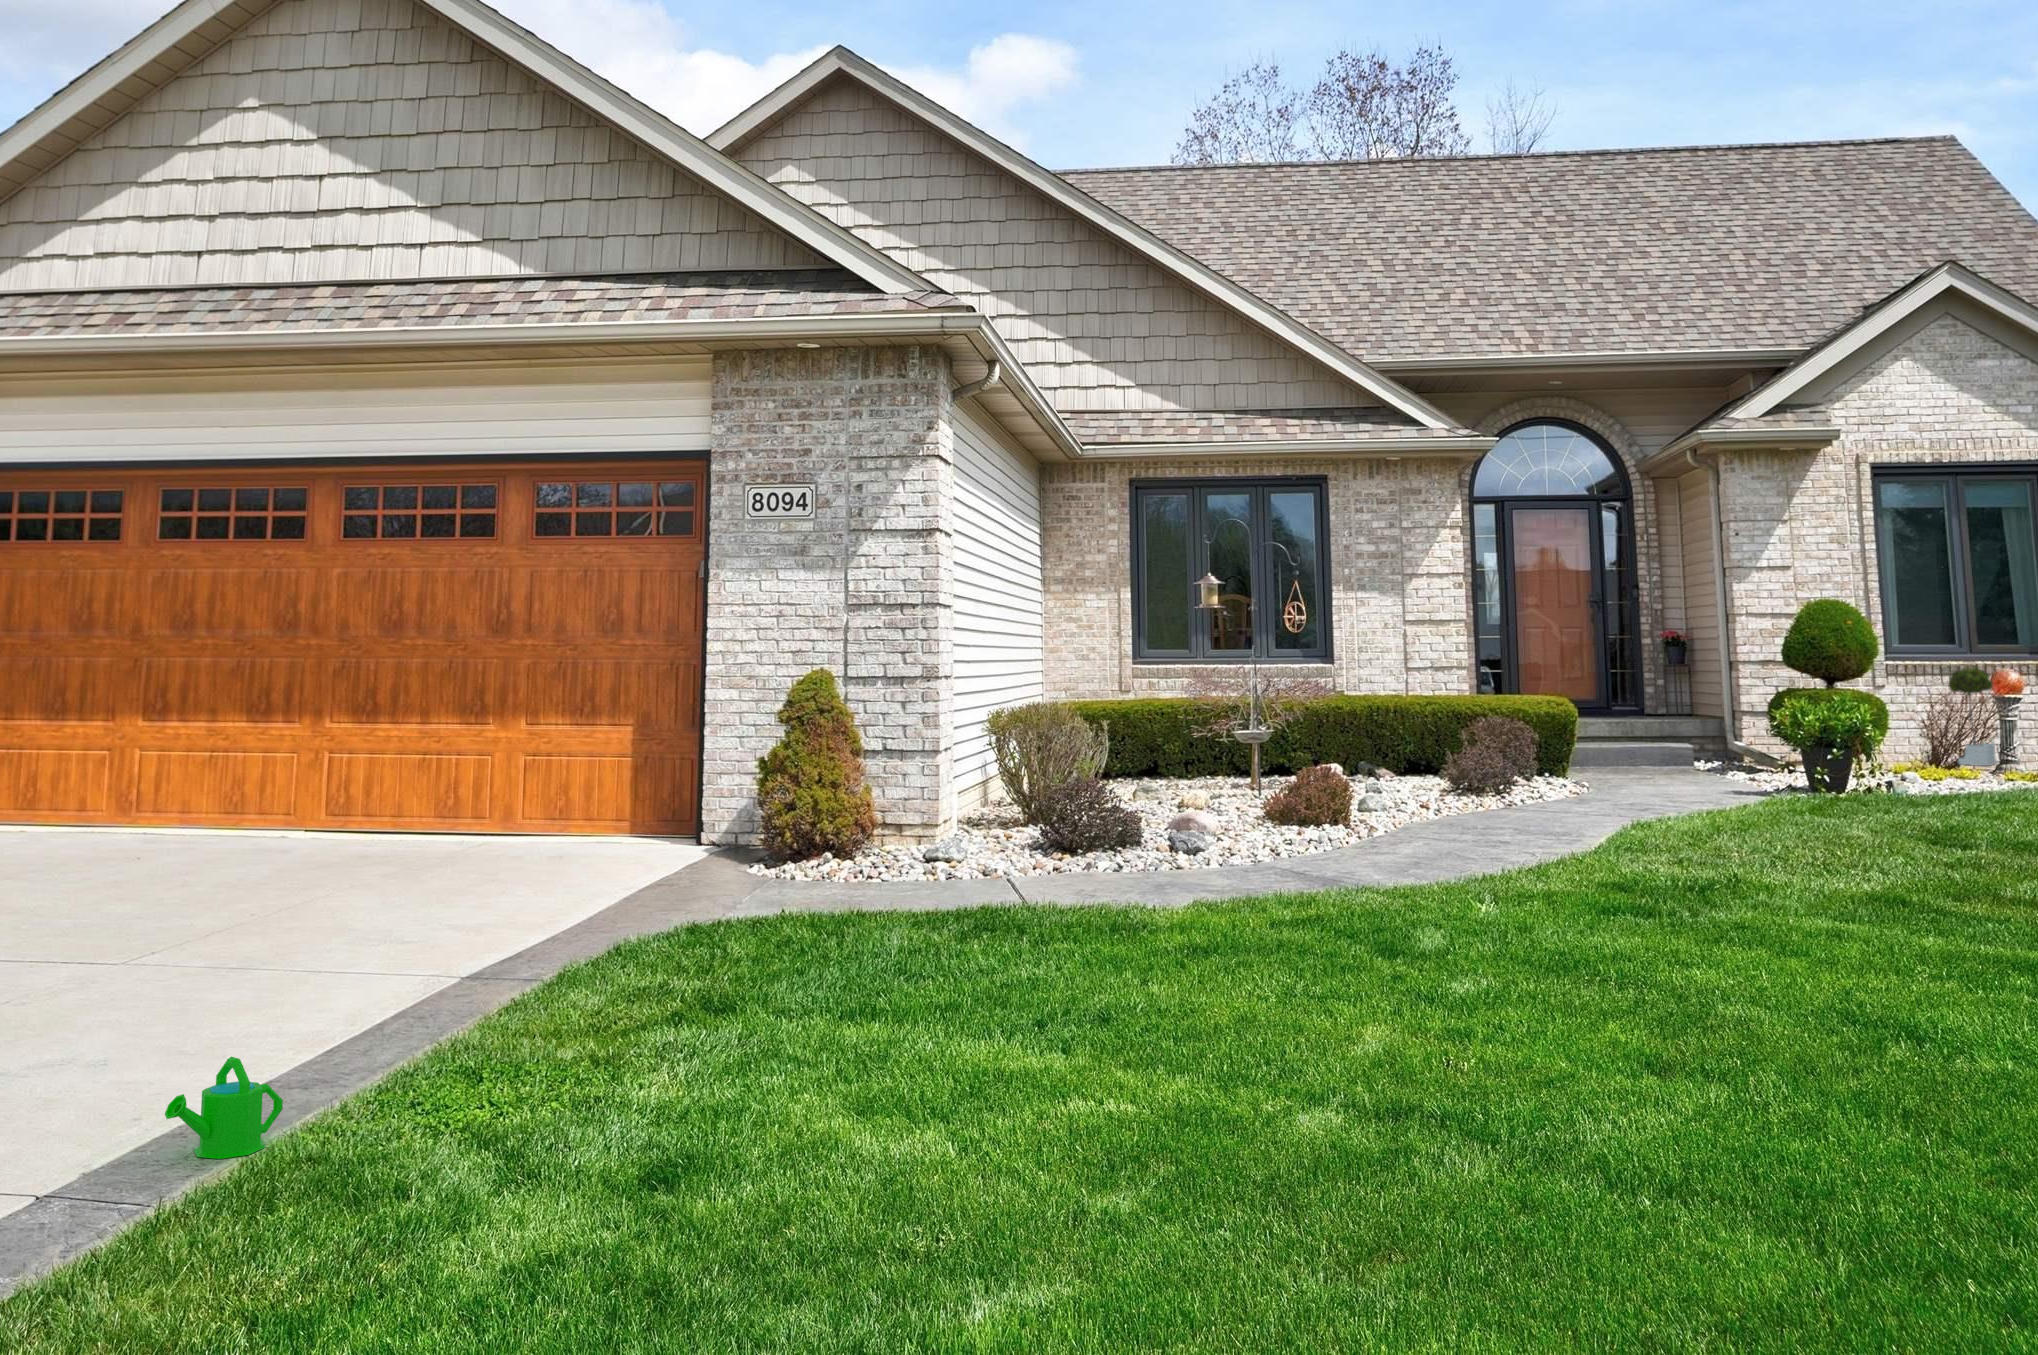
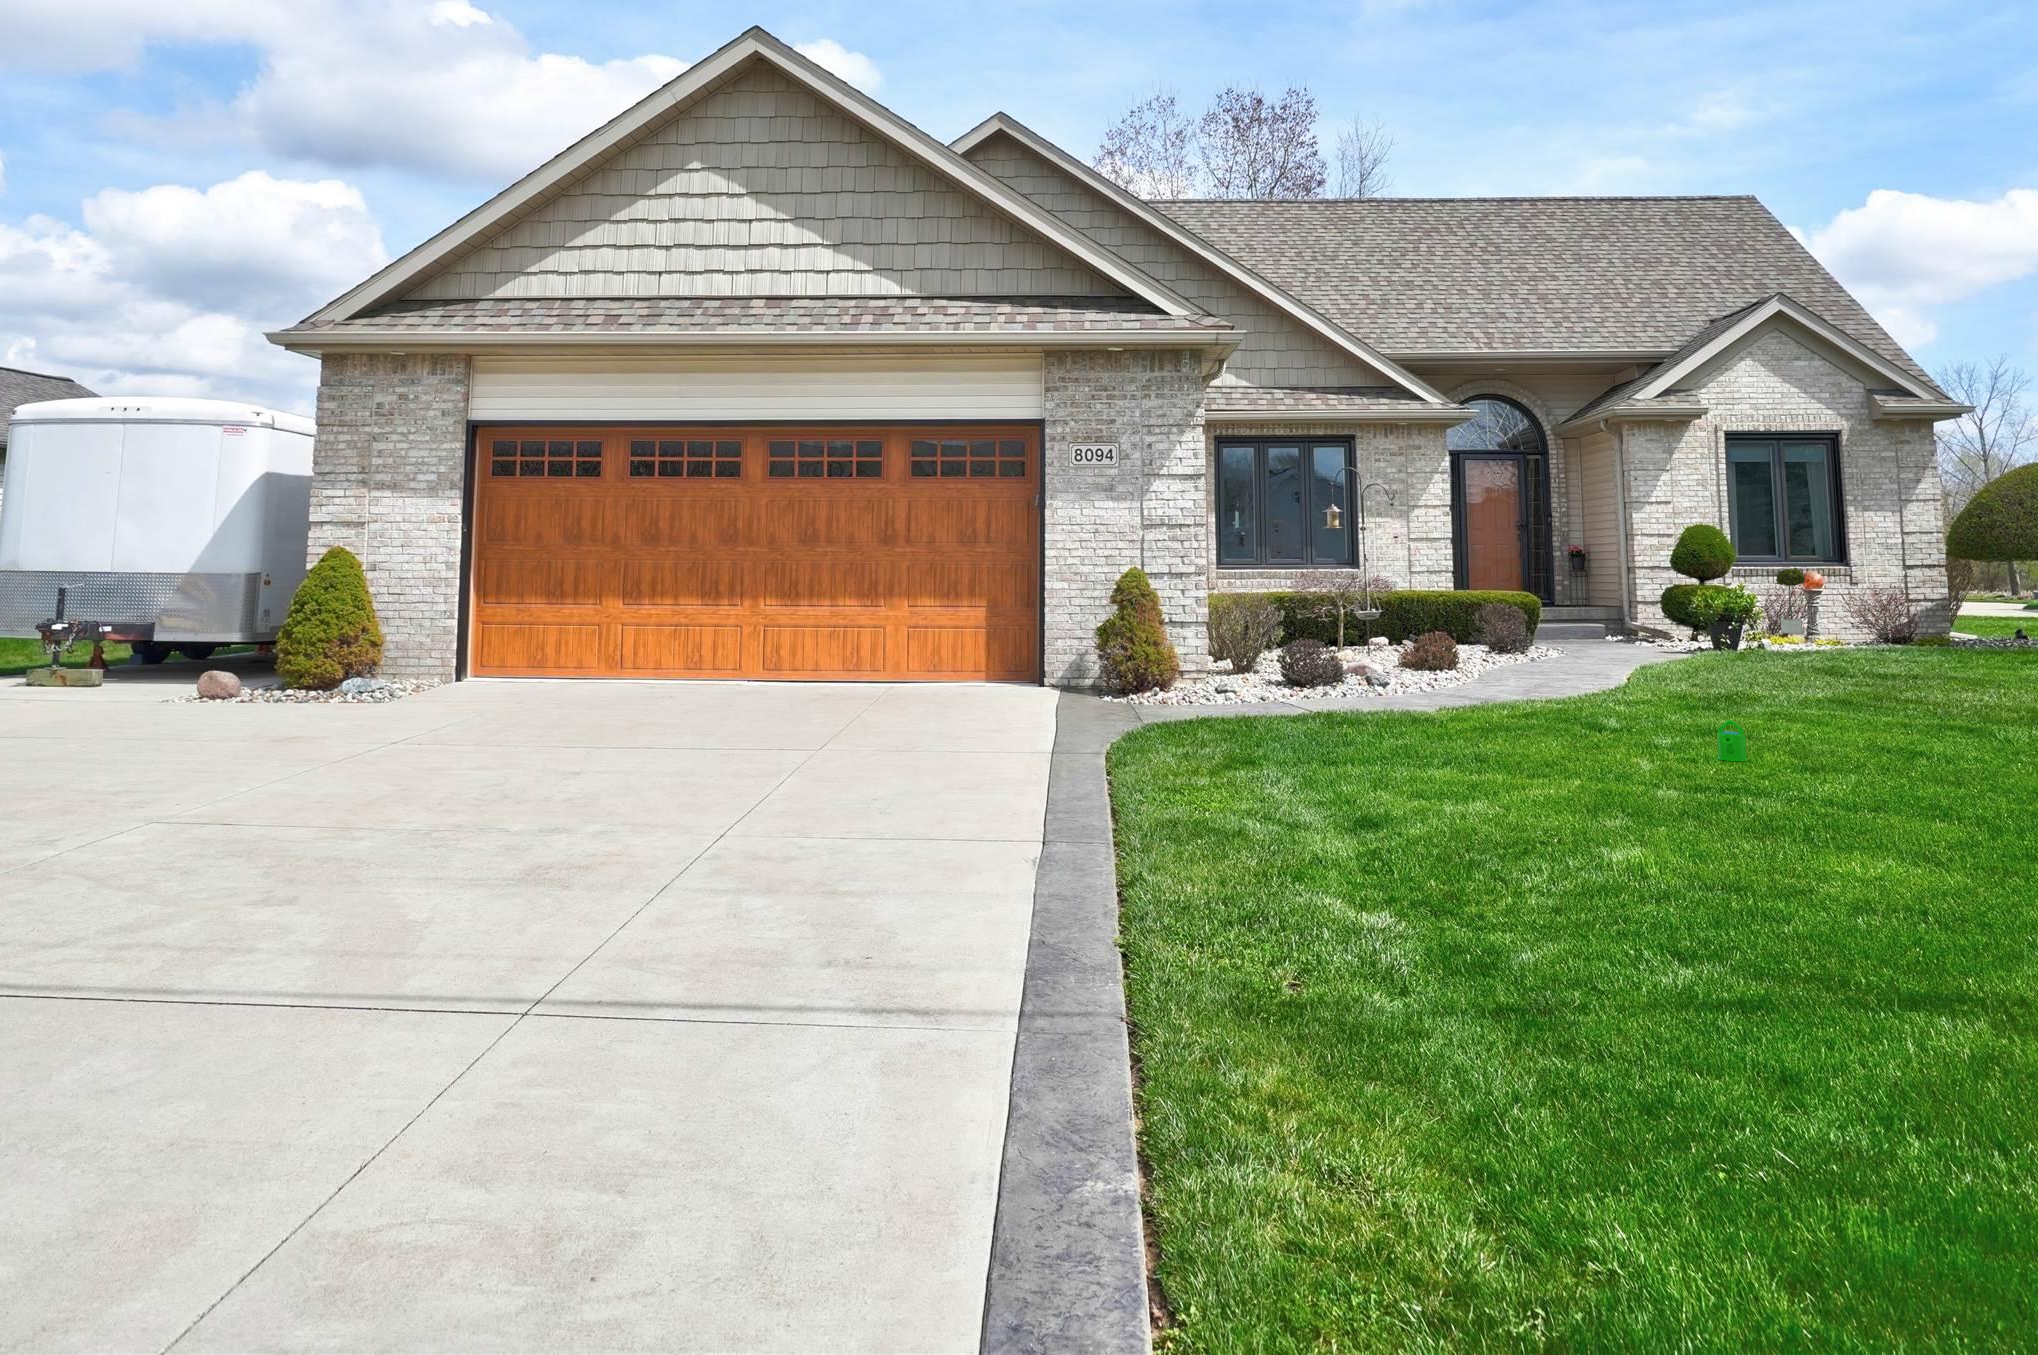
watering can: present [165,1057,283,1159] -> present [1716,720,1748,761]

